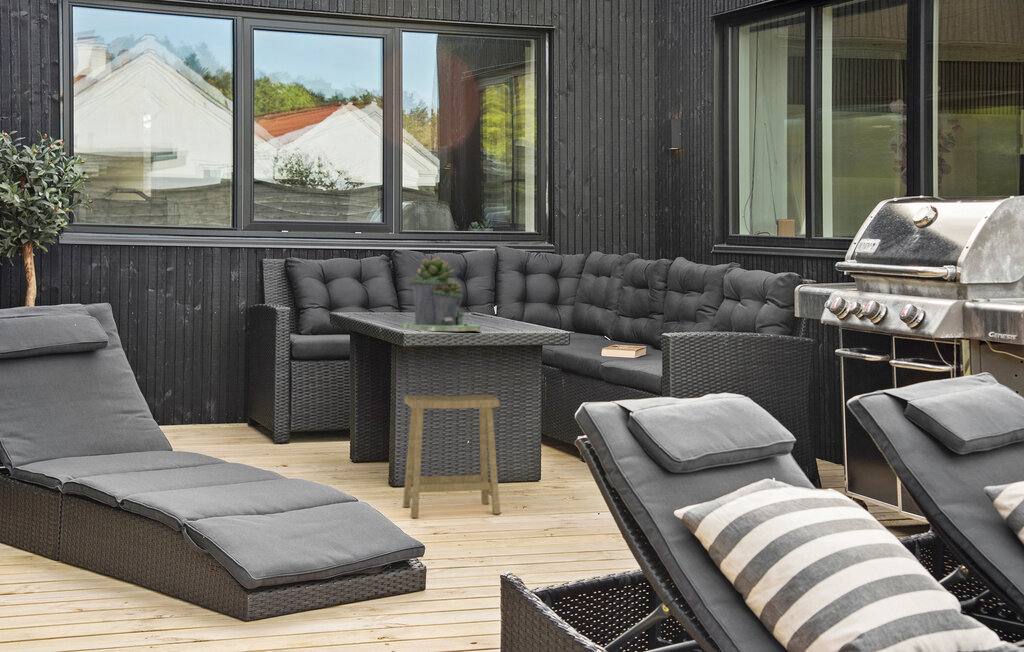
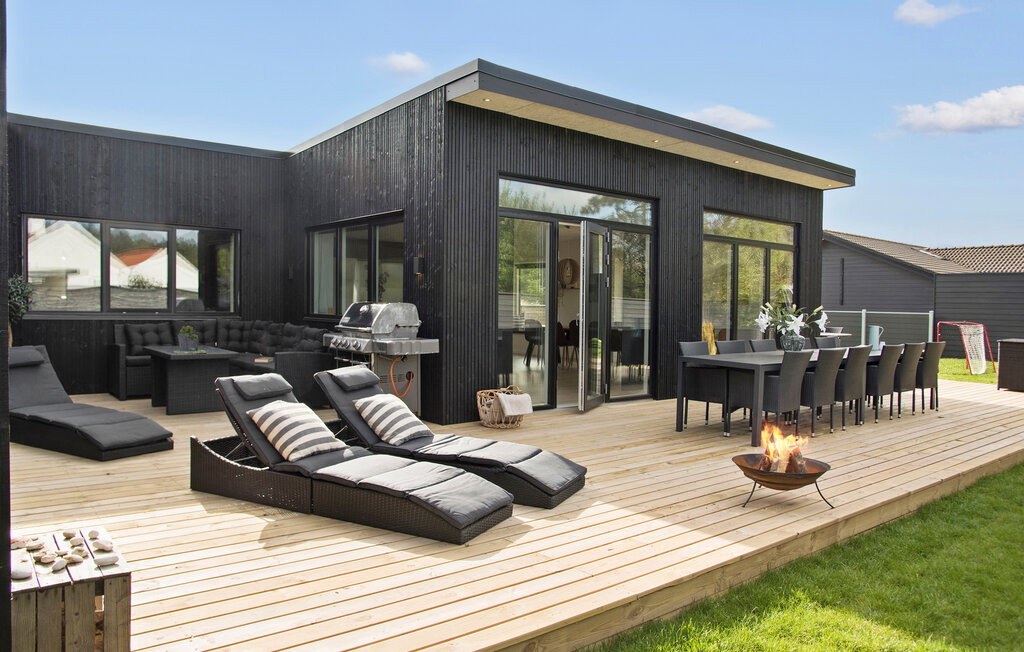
footstool: present [403,395,500,518] -> none [175,376,214,422]

